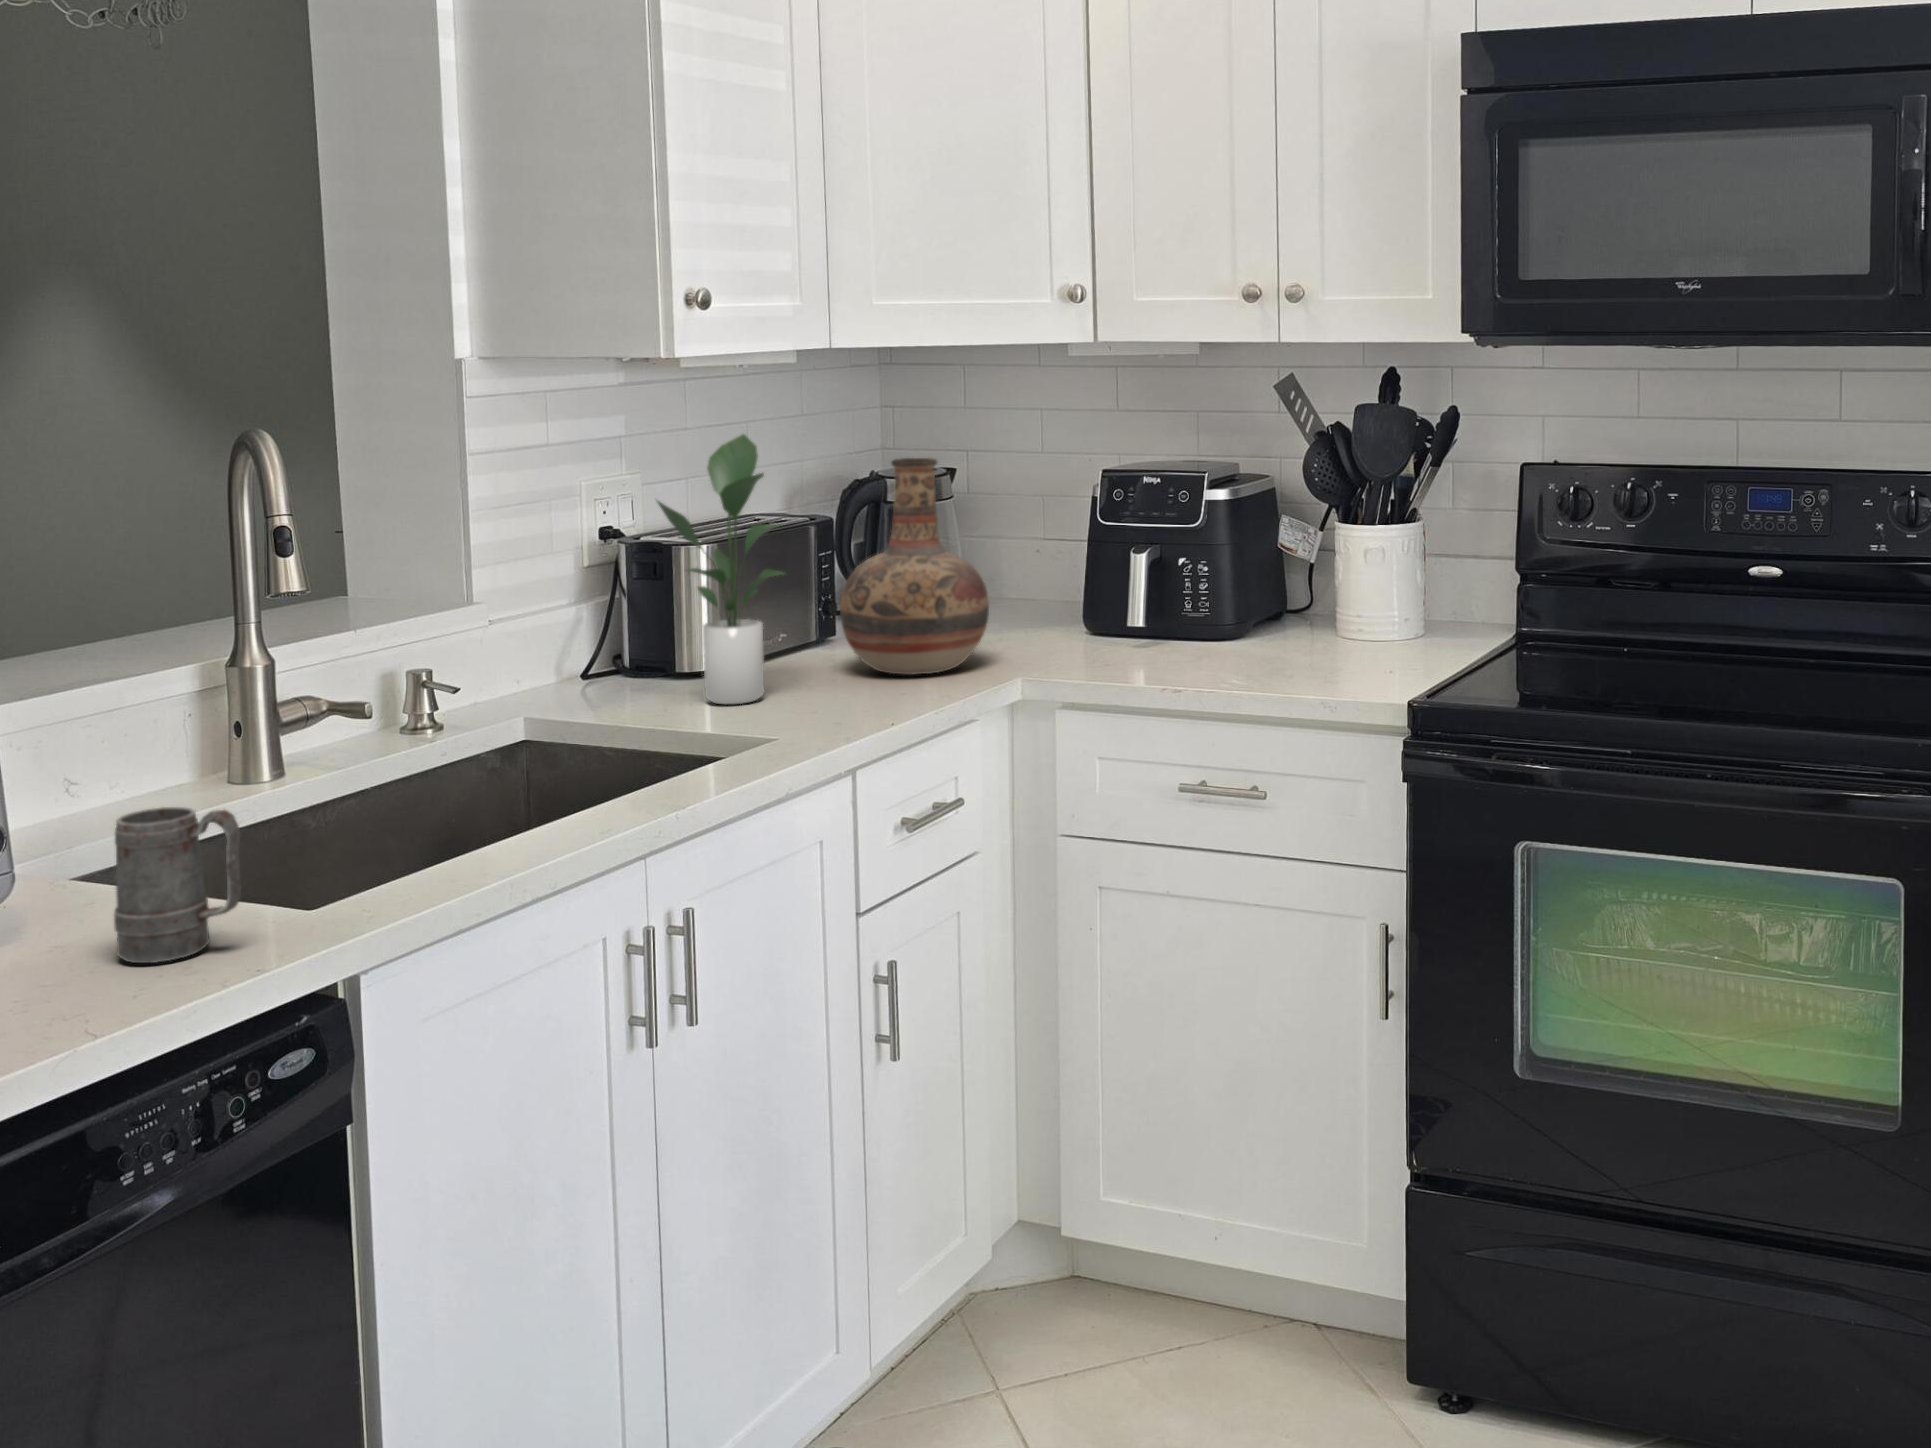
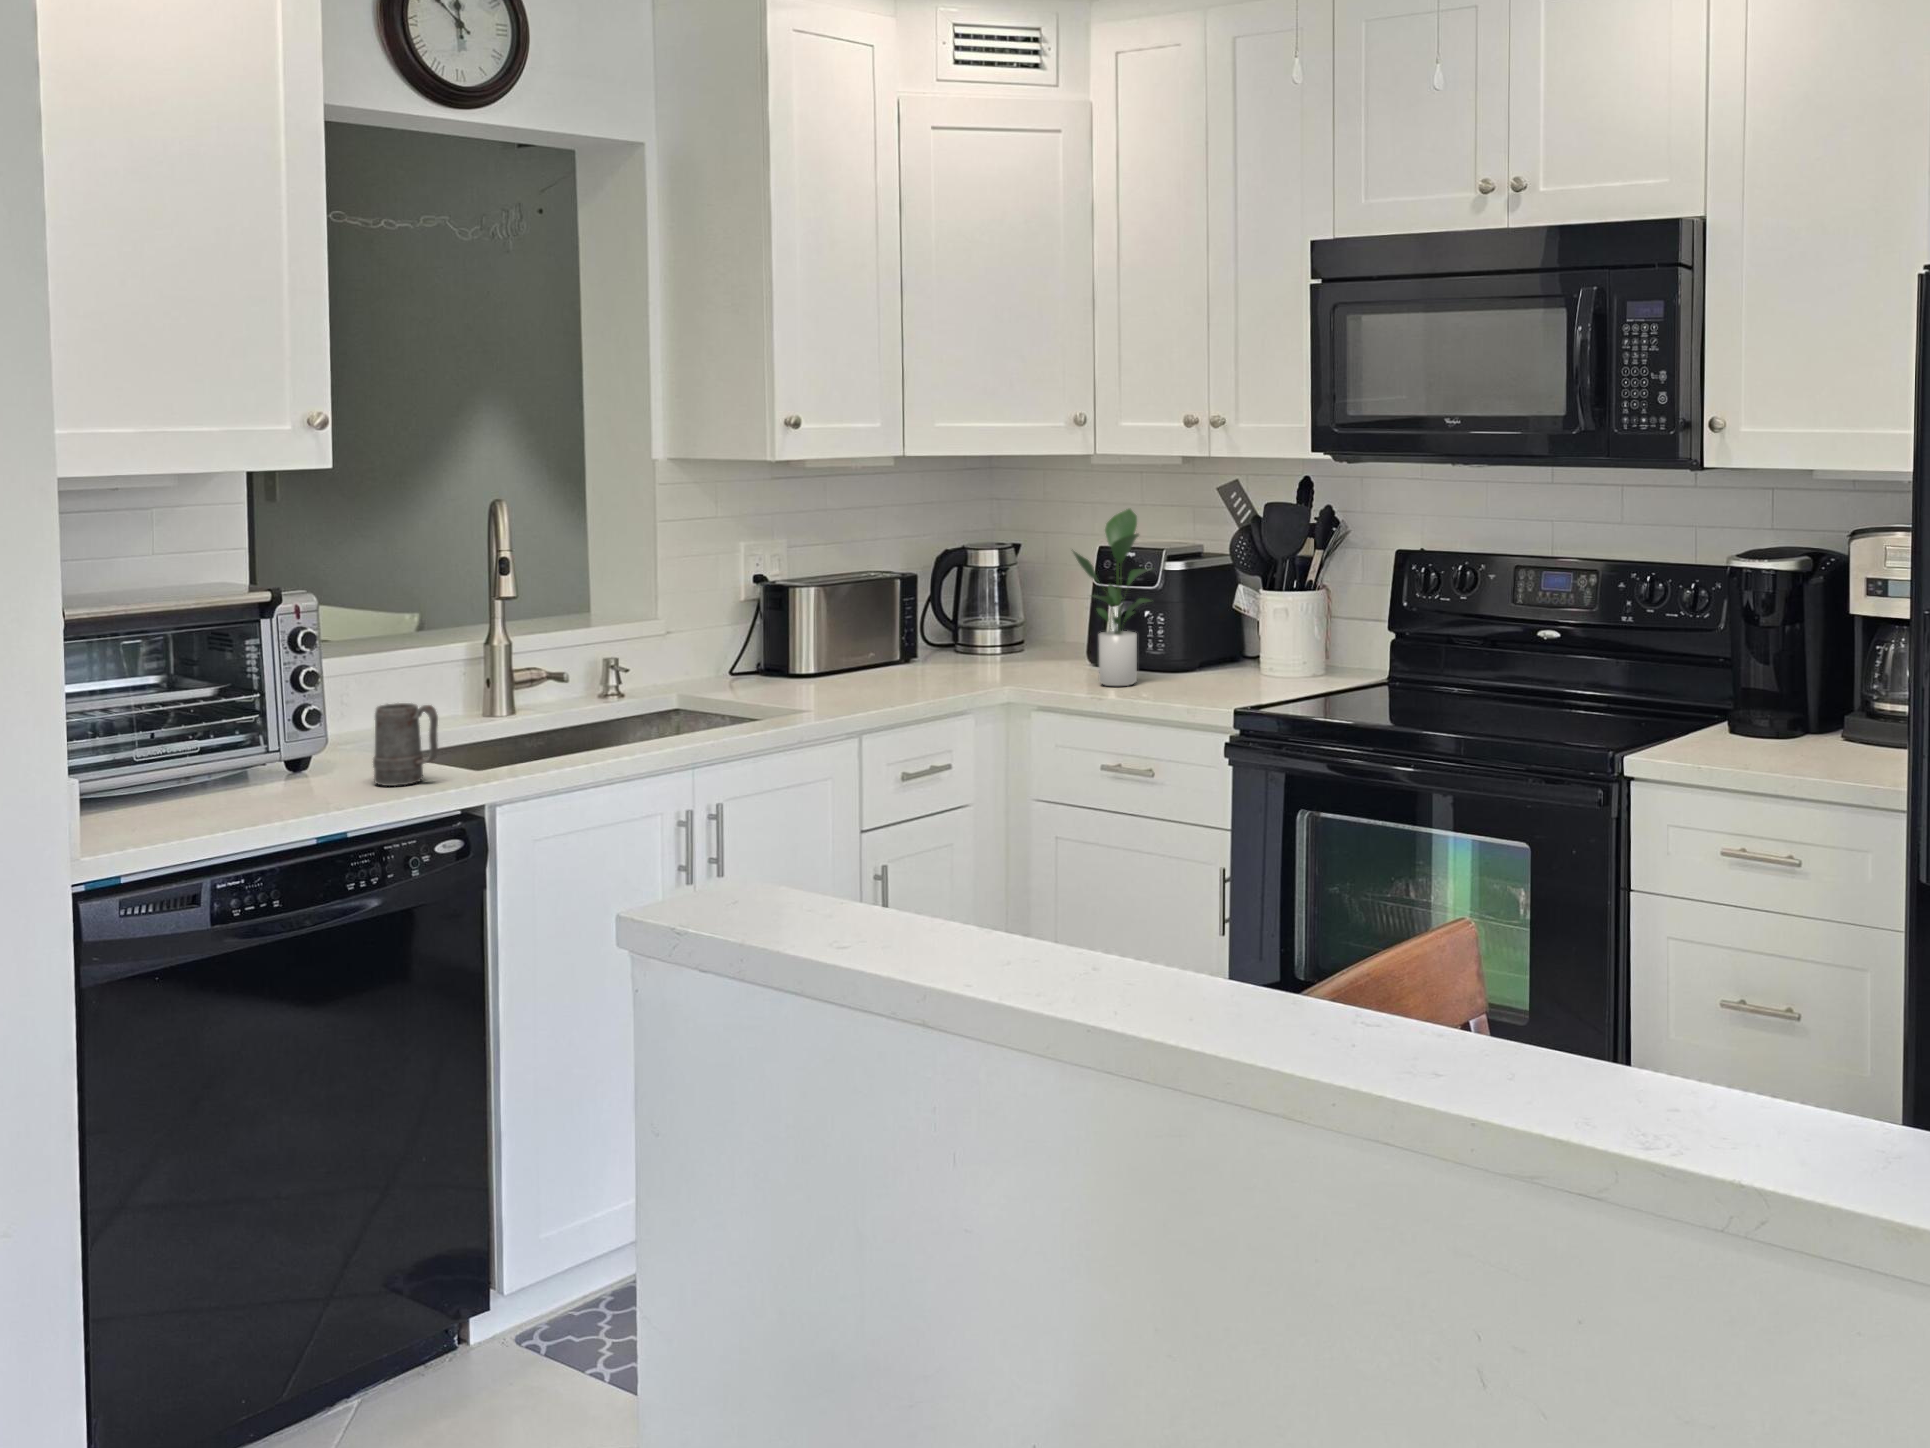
potted plant: present [657,434,784,704] -> present [1073,509,1150,686]
vase: present [840,458,989,675] -> none [905,532,1006,679]

